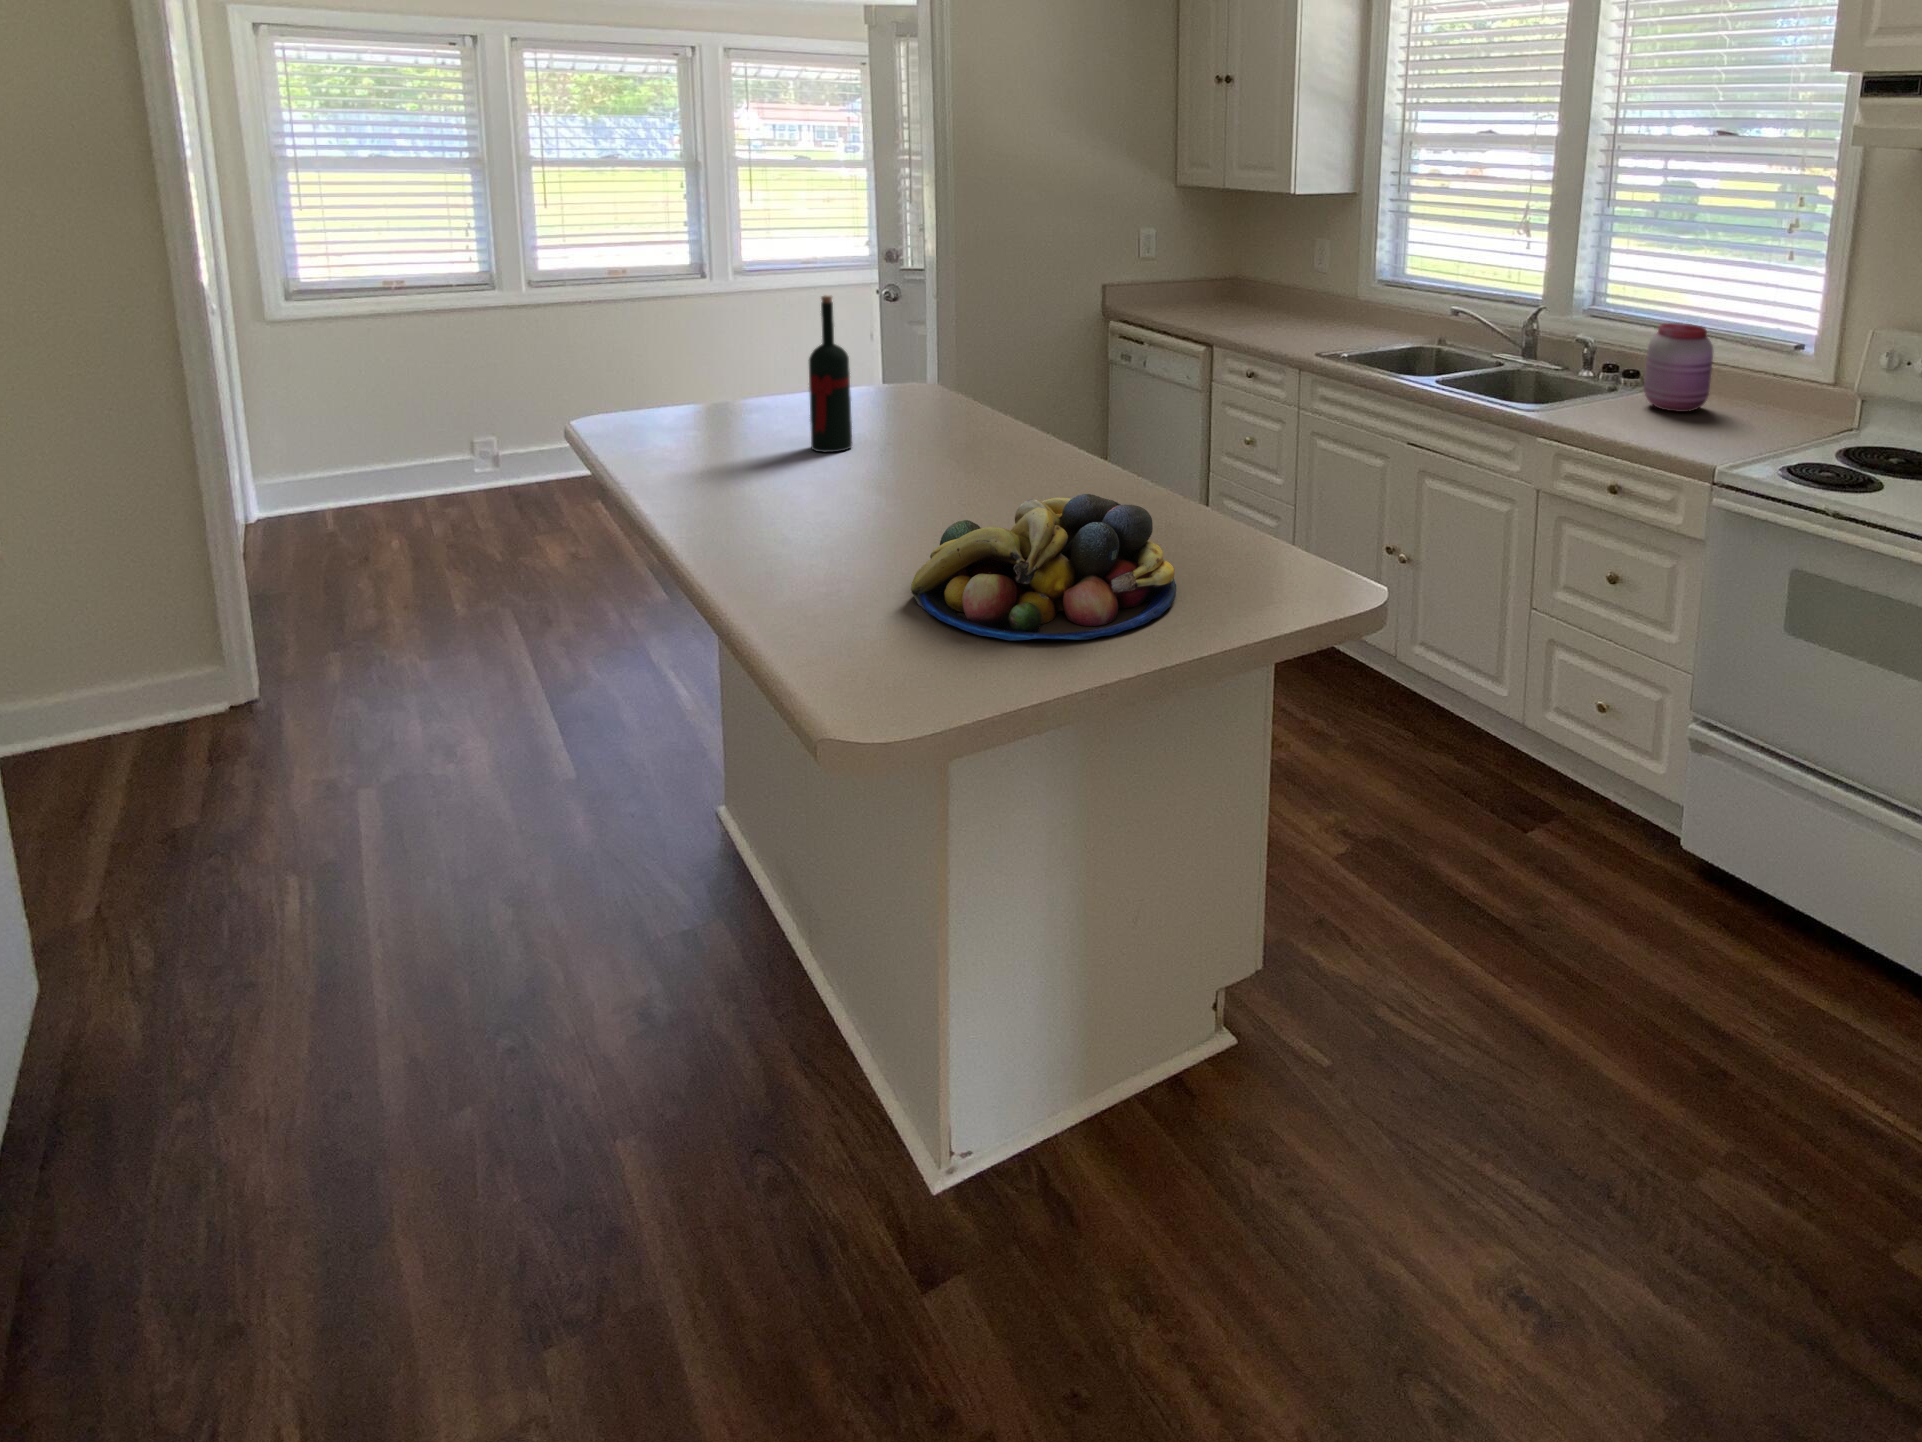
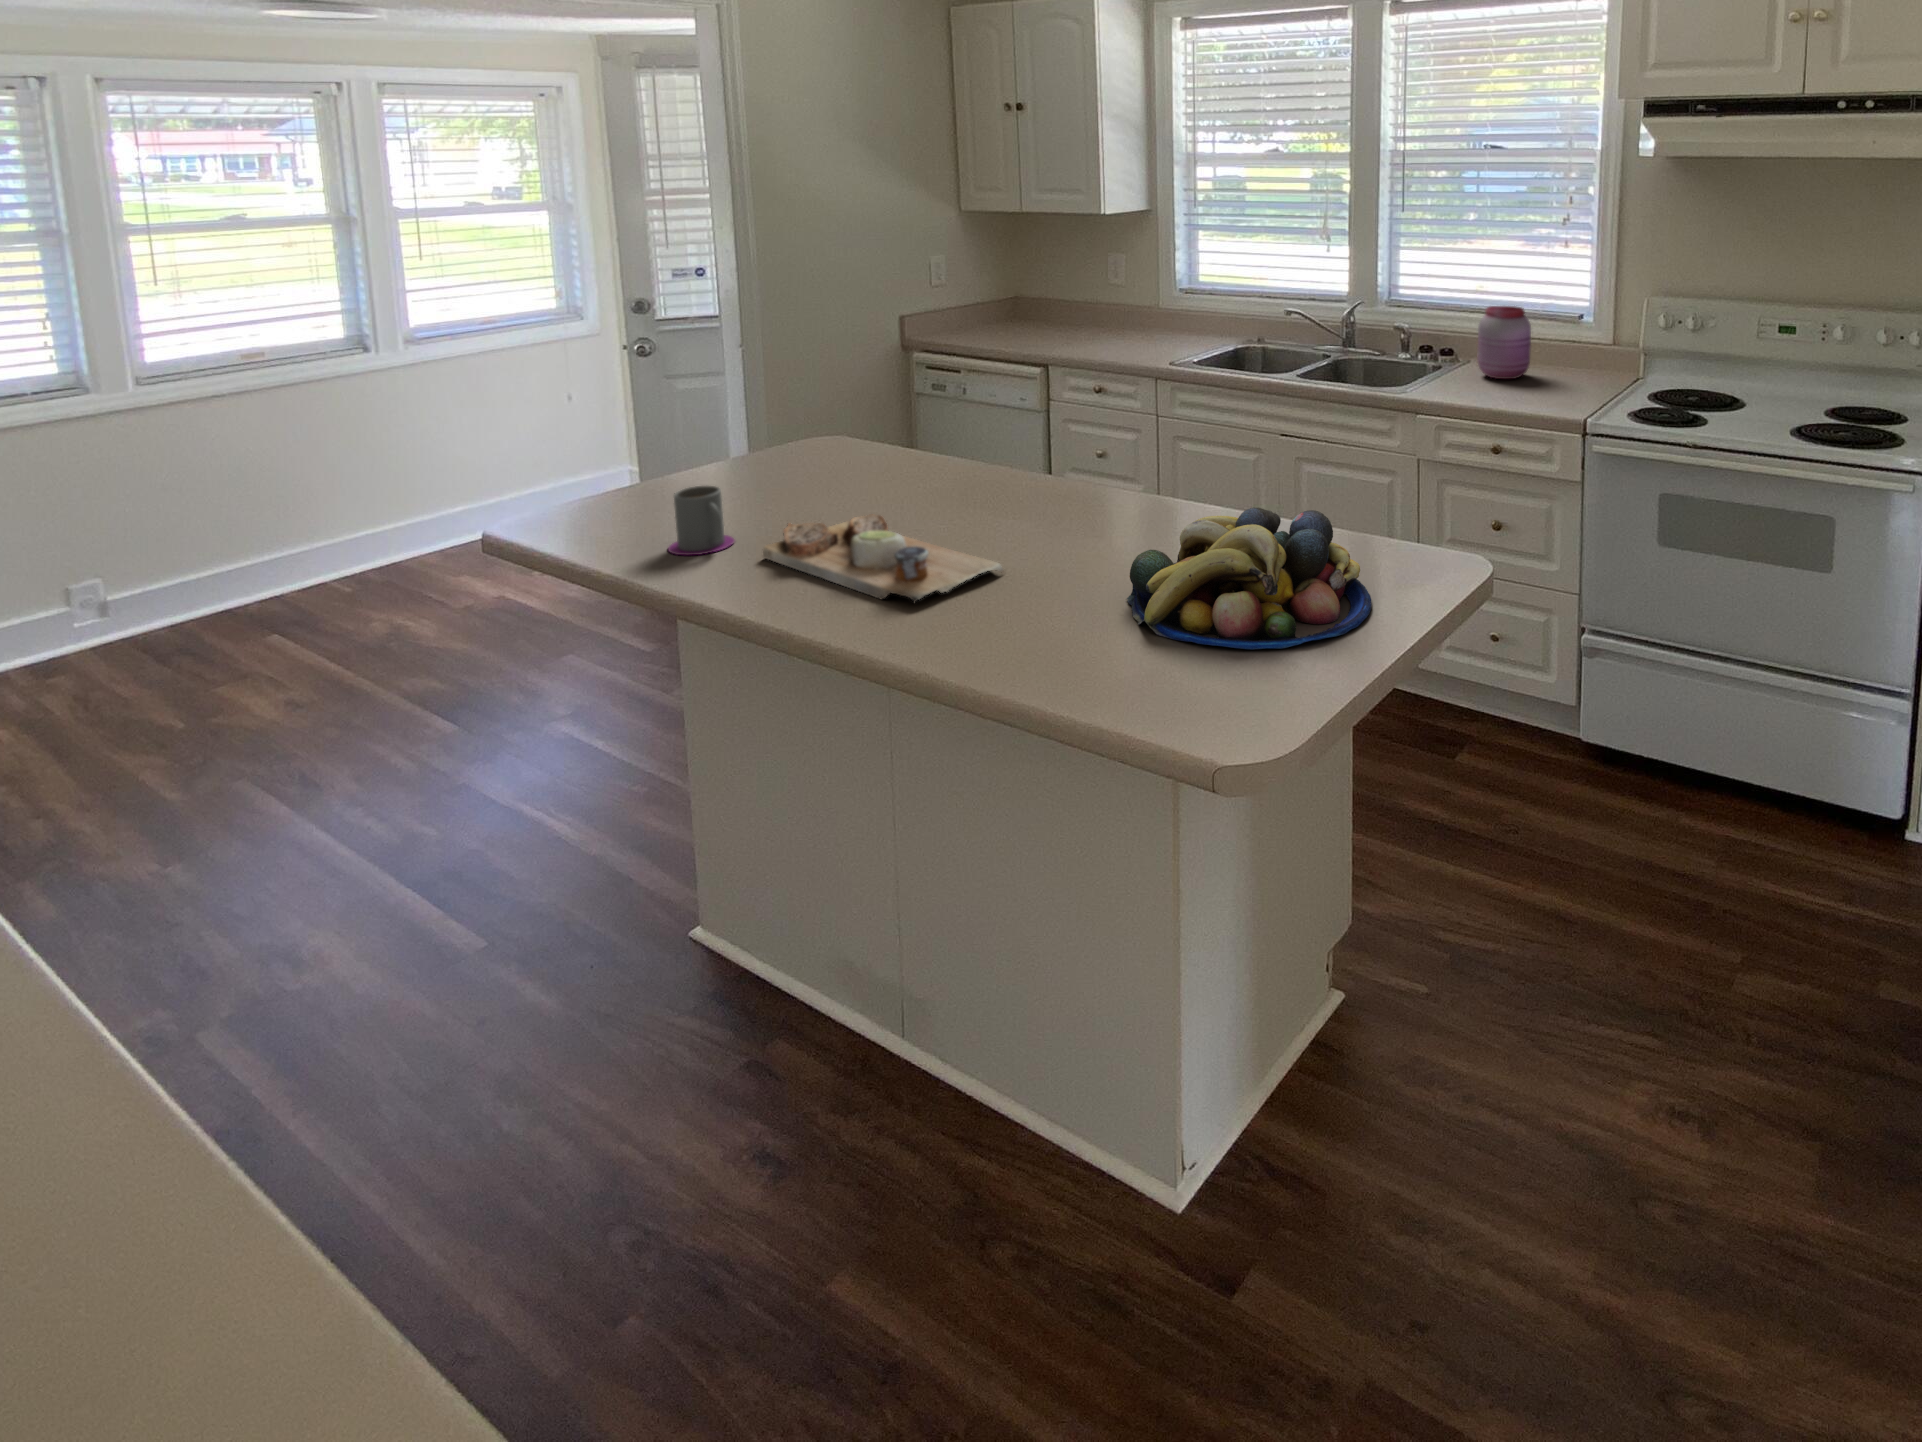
wine bottle: present [809,295,852,452] -> none [820,351,869,515]
mug: none [650,406,711,467] -> present [668,486,734,555]
cutting board: none [707,450,875,537] -> present [763,514,1004,602]

